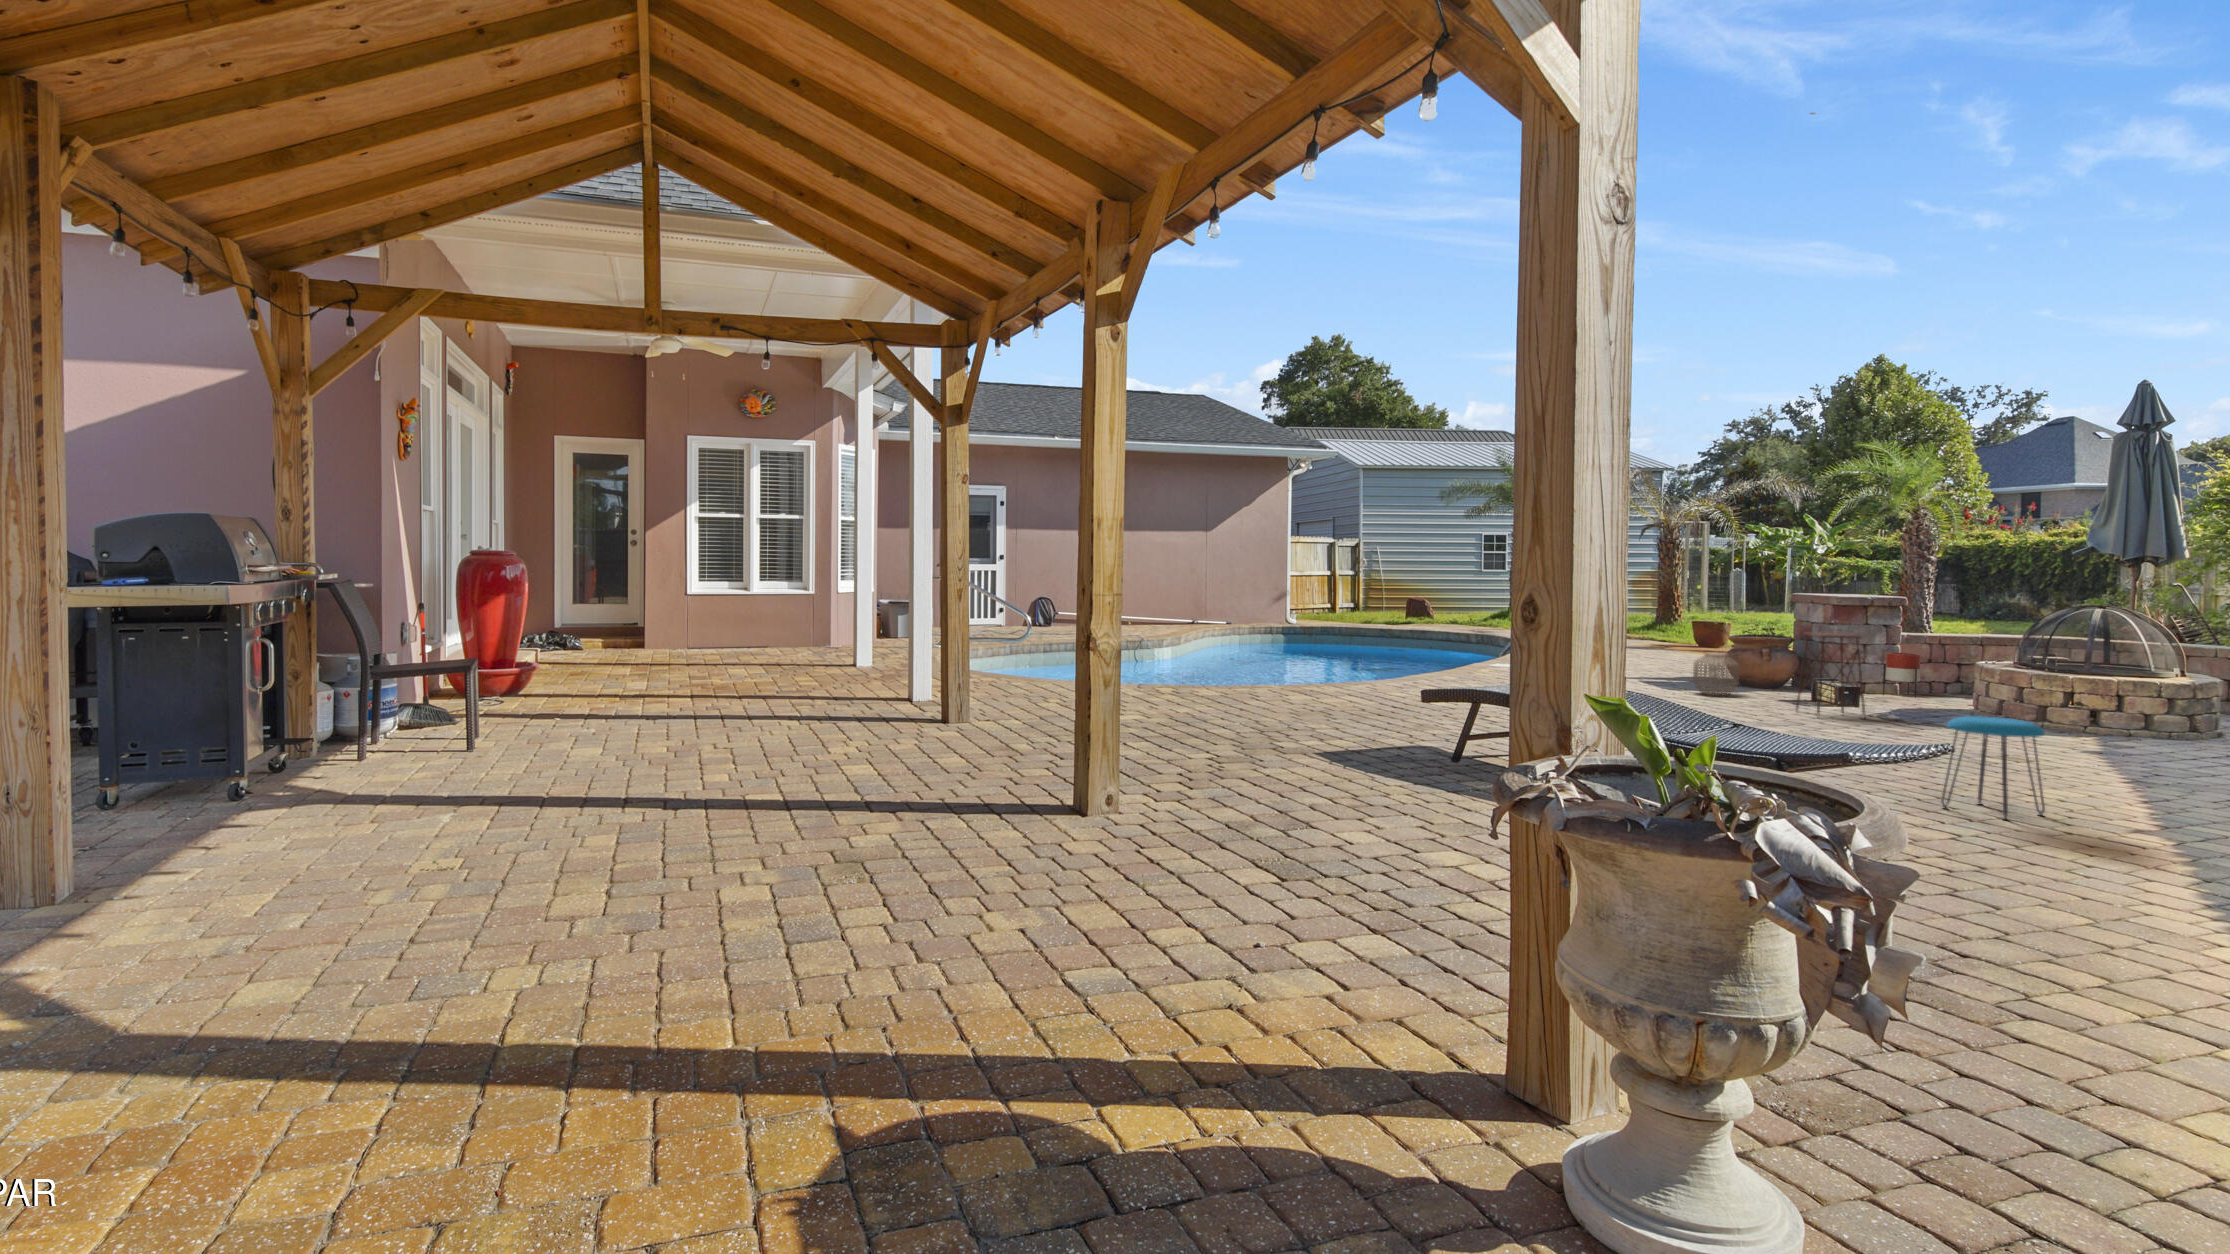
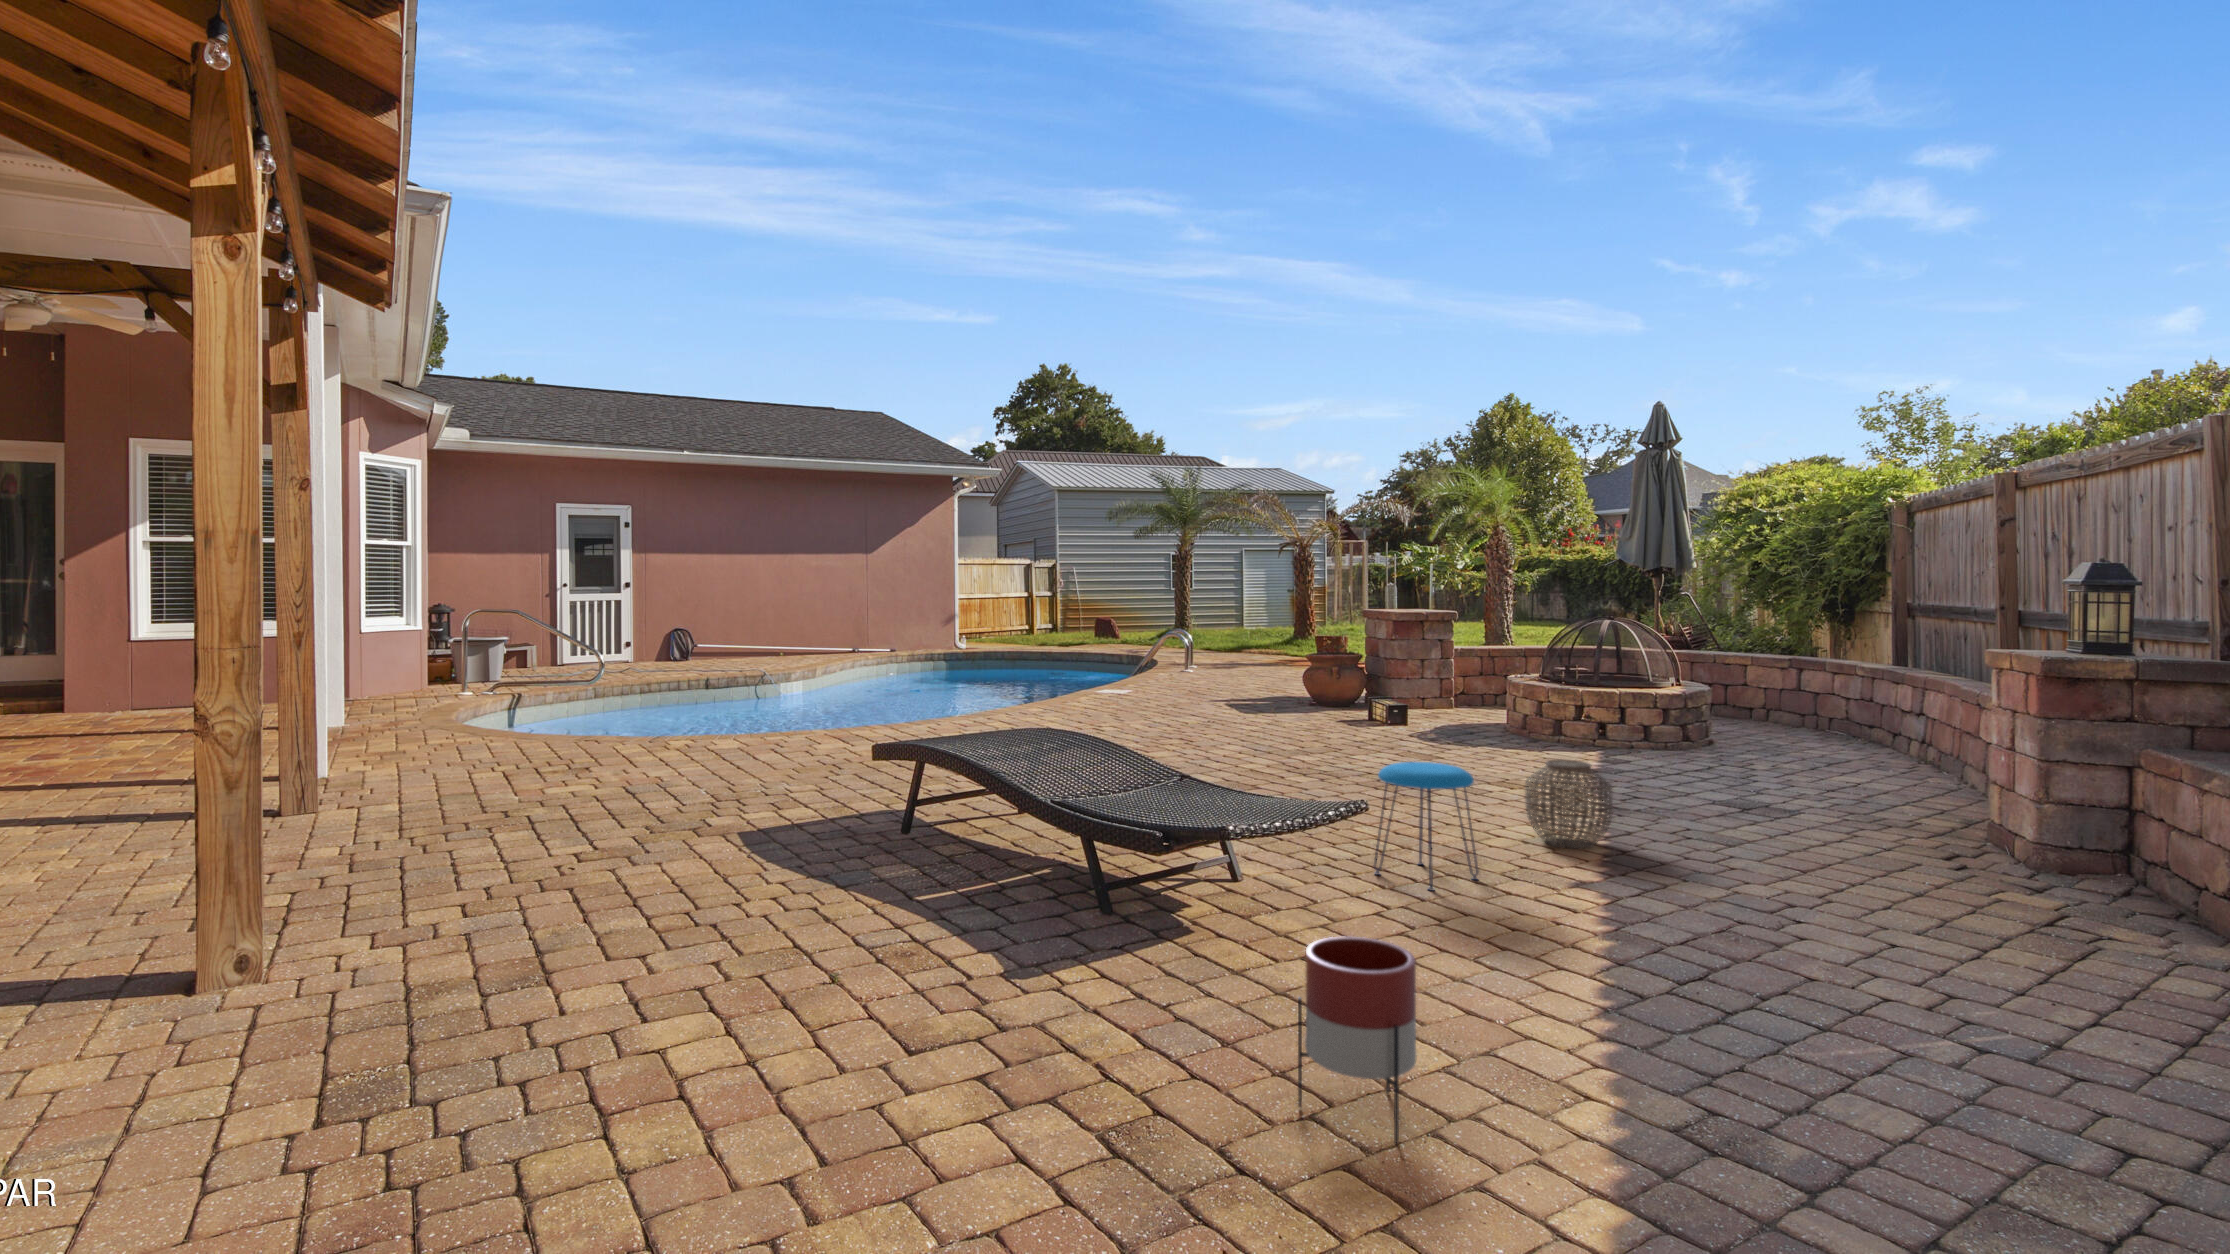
side table: present [1796,633,1866,718] -> none [1337,652,1398,742]
planter: present [1883,652,1921,697] -> present [1298,937,1416,1143]
woven basket: present [1693,653,1740,696] -> present [1526,759,1612,848]

